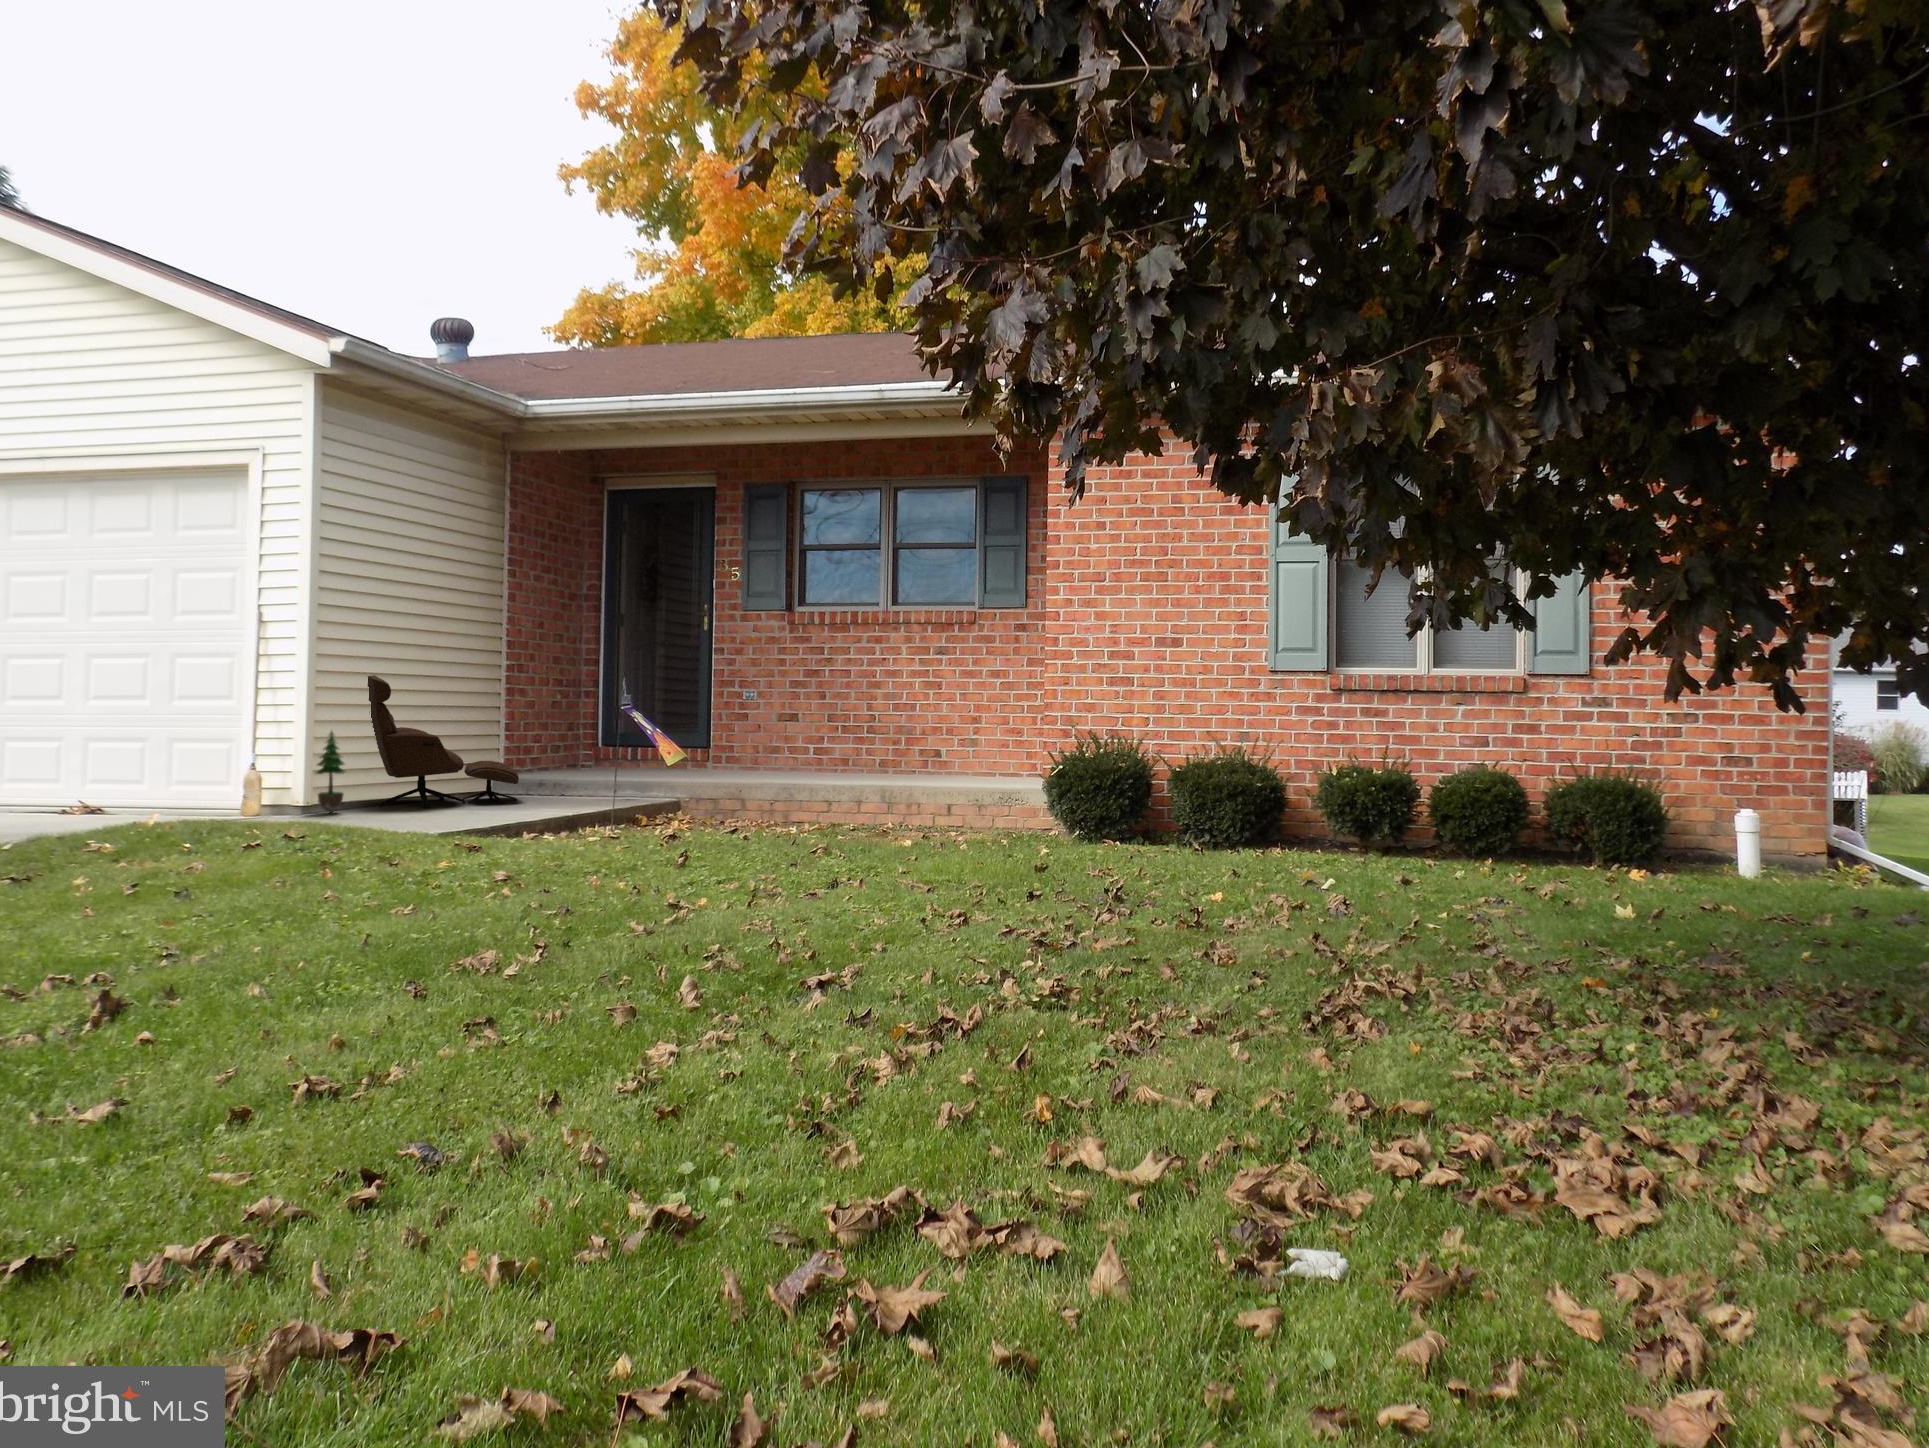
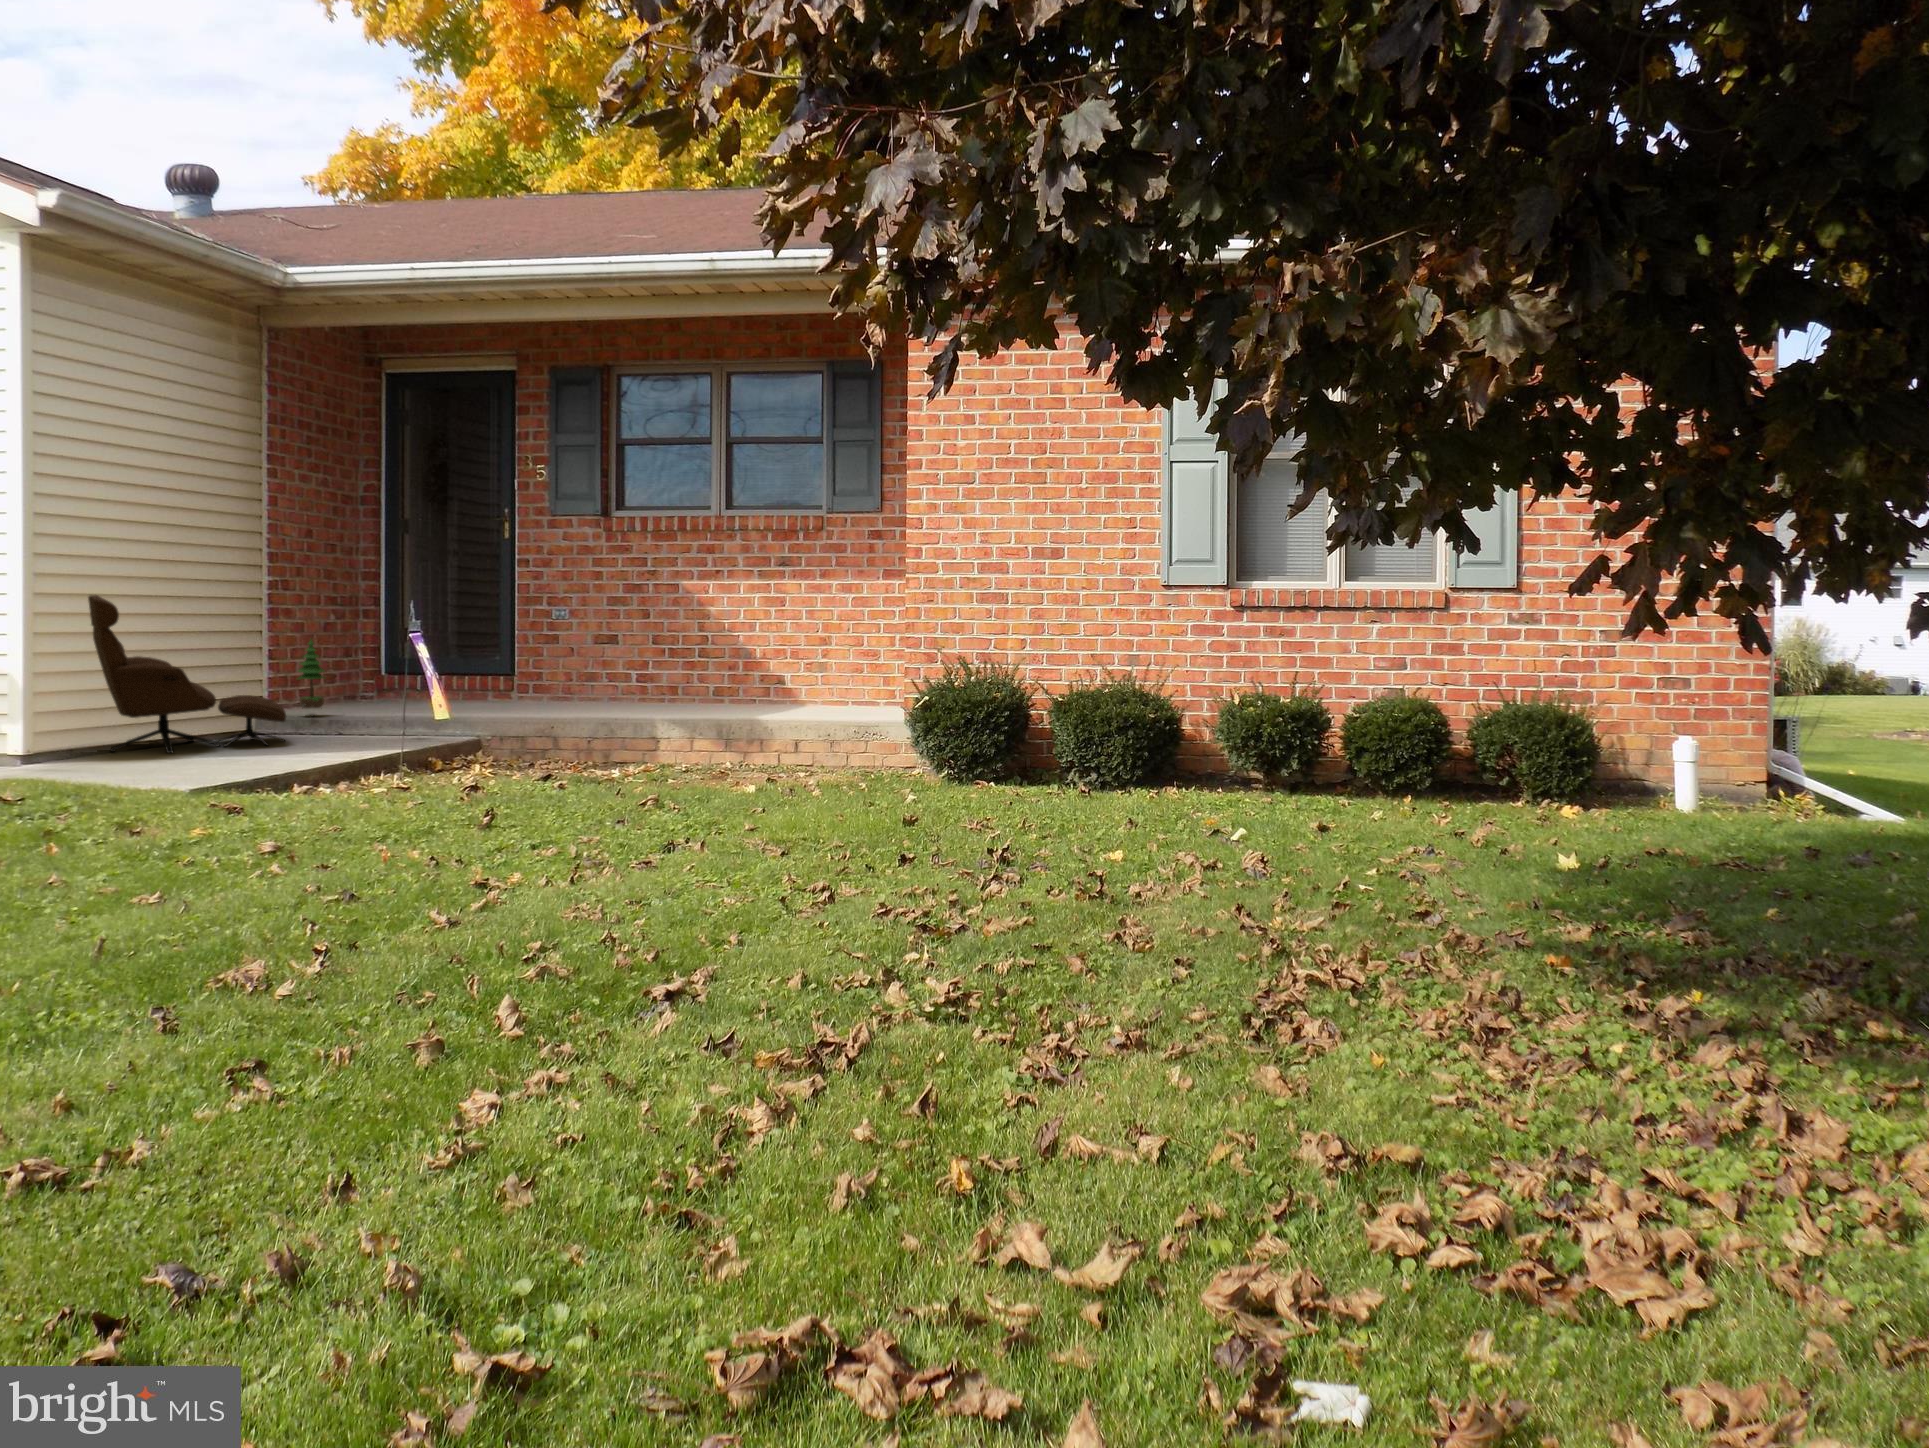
potted tree: present [315,731,345,813] -> present [297,640,324,716]

